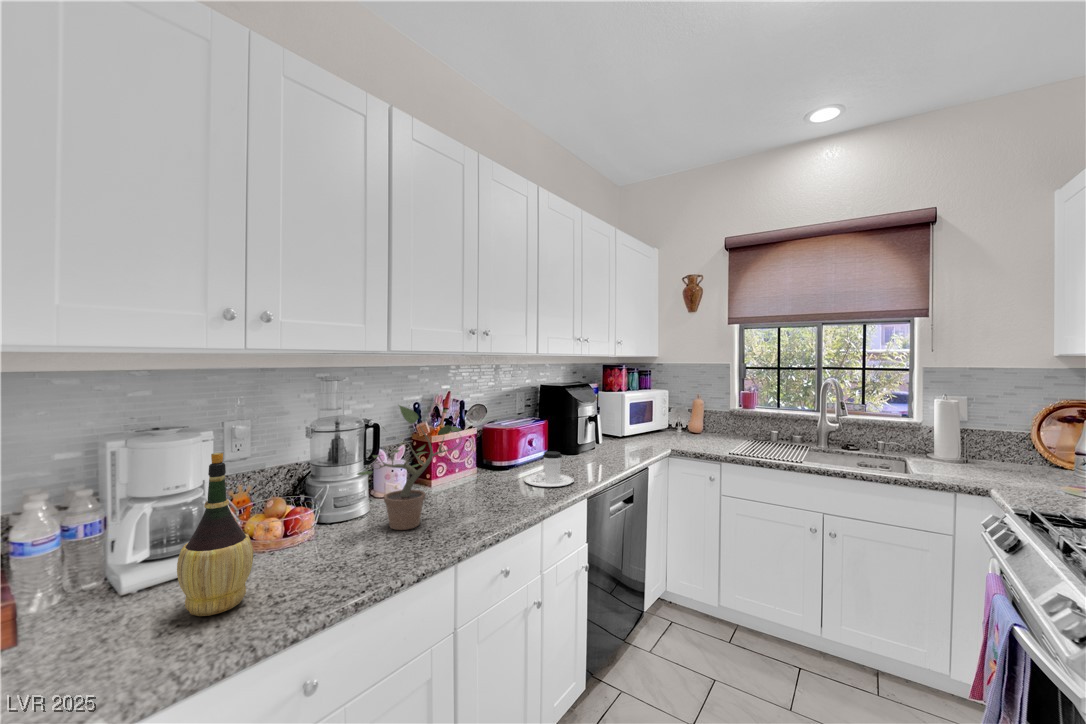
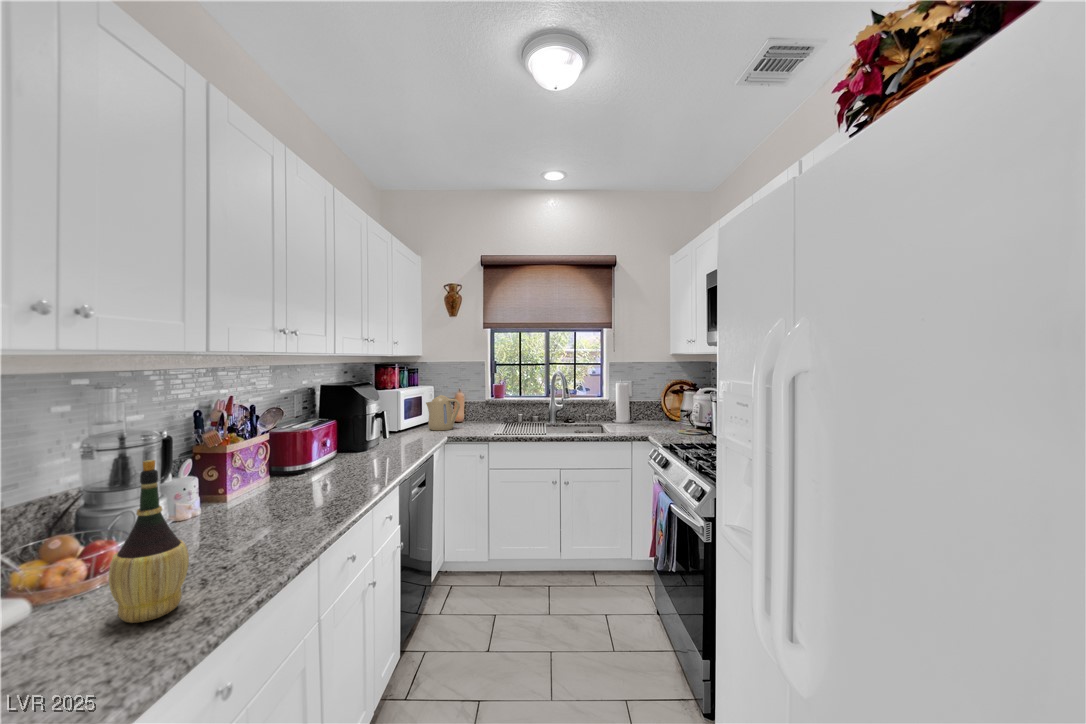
kettle: none [655,401,693,441] -> present [426,395,460,431]
potted plant: present [357,406,461,530] -> none [218,407,318,529]
coffee cup: present [524,451,574,487] -> none [342,444,390,477]

